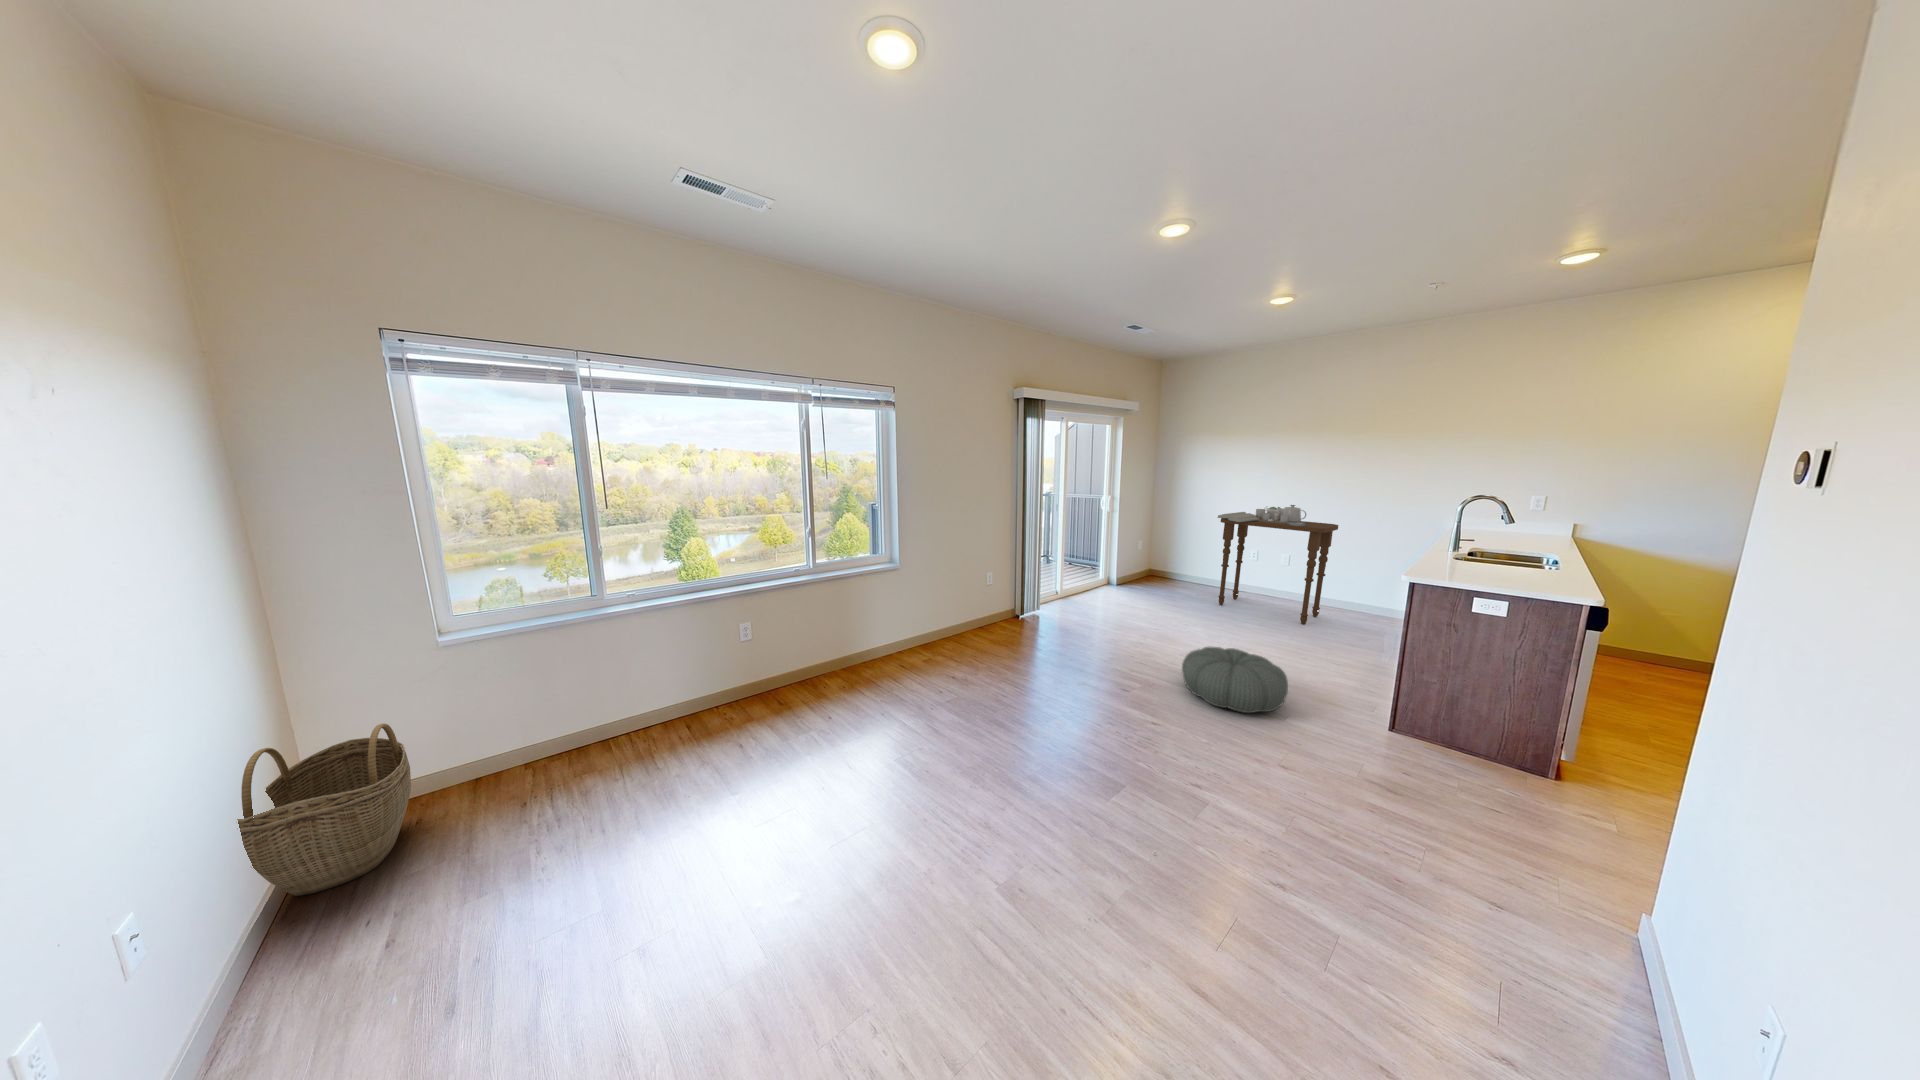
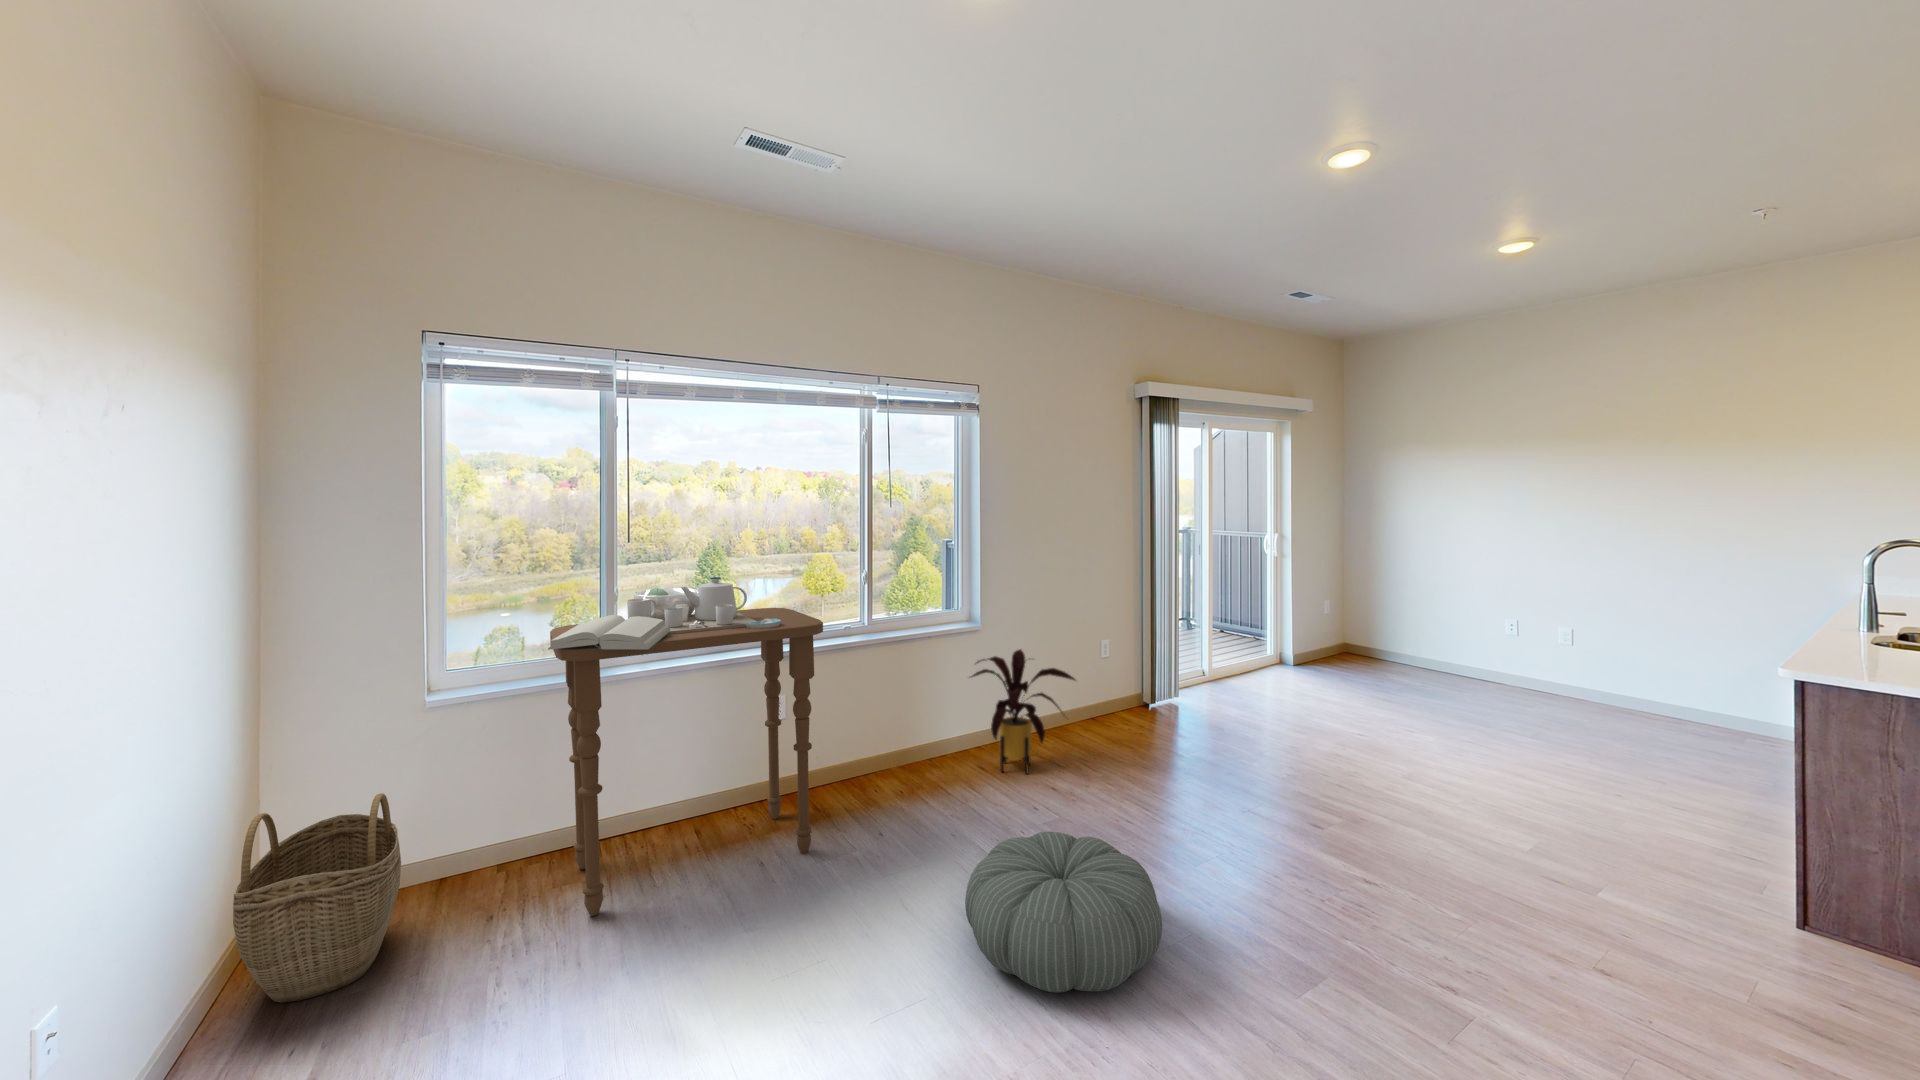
side table: present [1217,505,1338,624] -> present [548,577,823,916]
house plant: none [885,582,964,670] -> present [971,649,1075,774]
pouf: present [1182,647,1288,713] -> present [965,832,1162,992]

